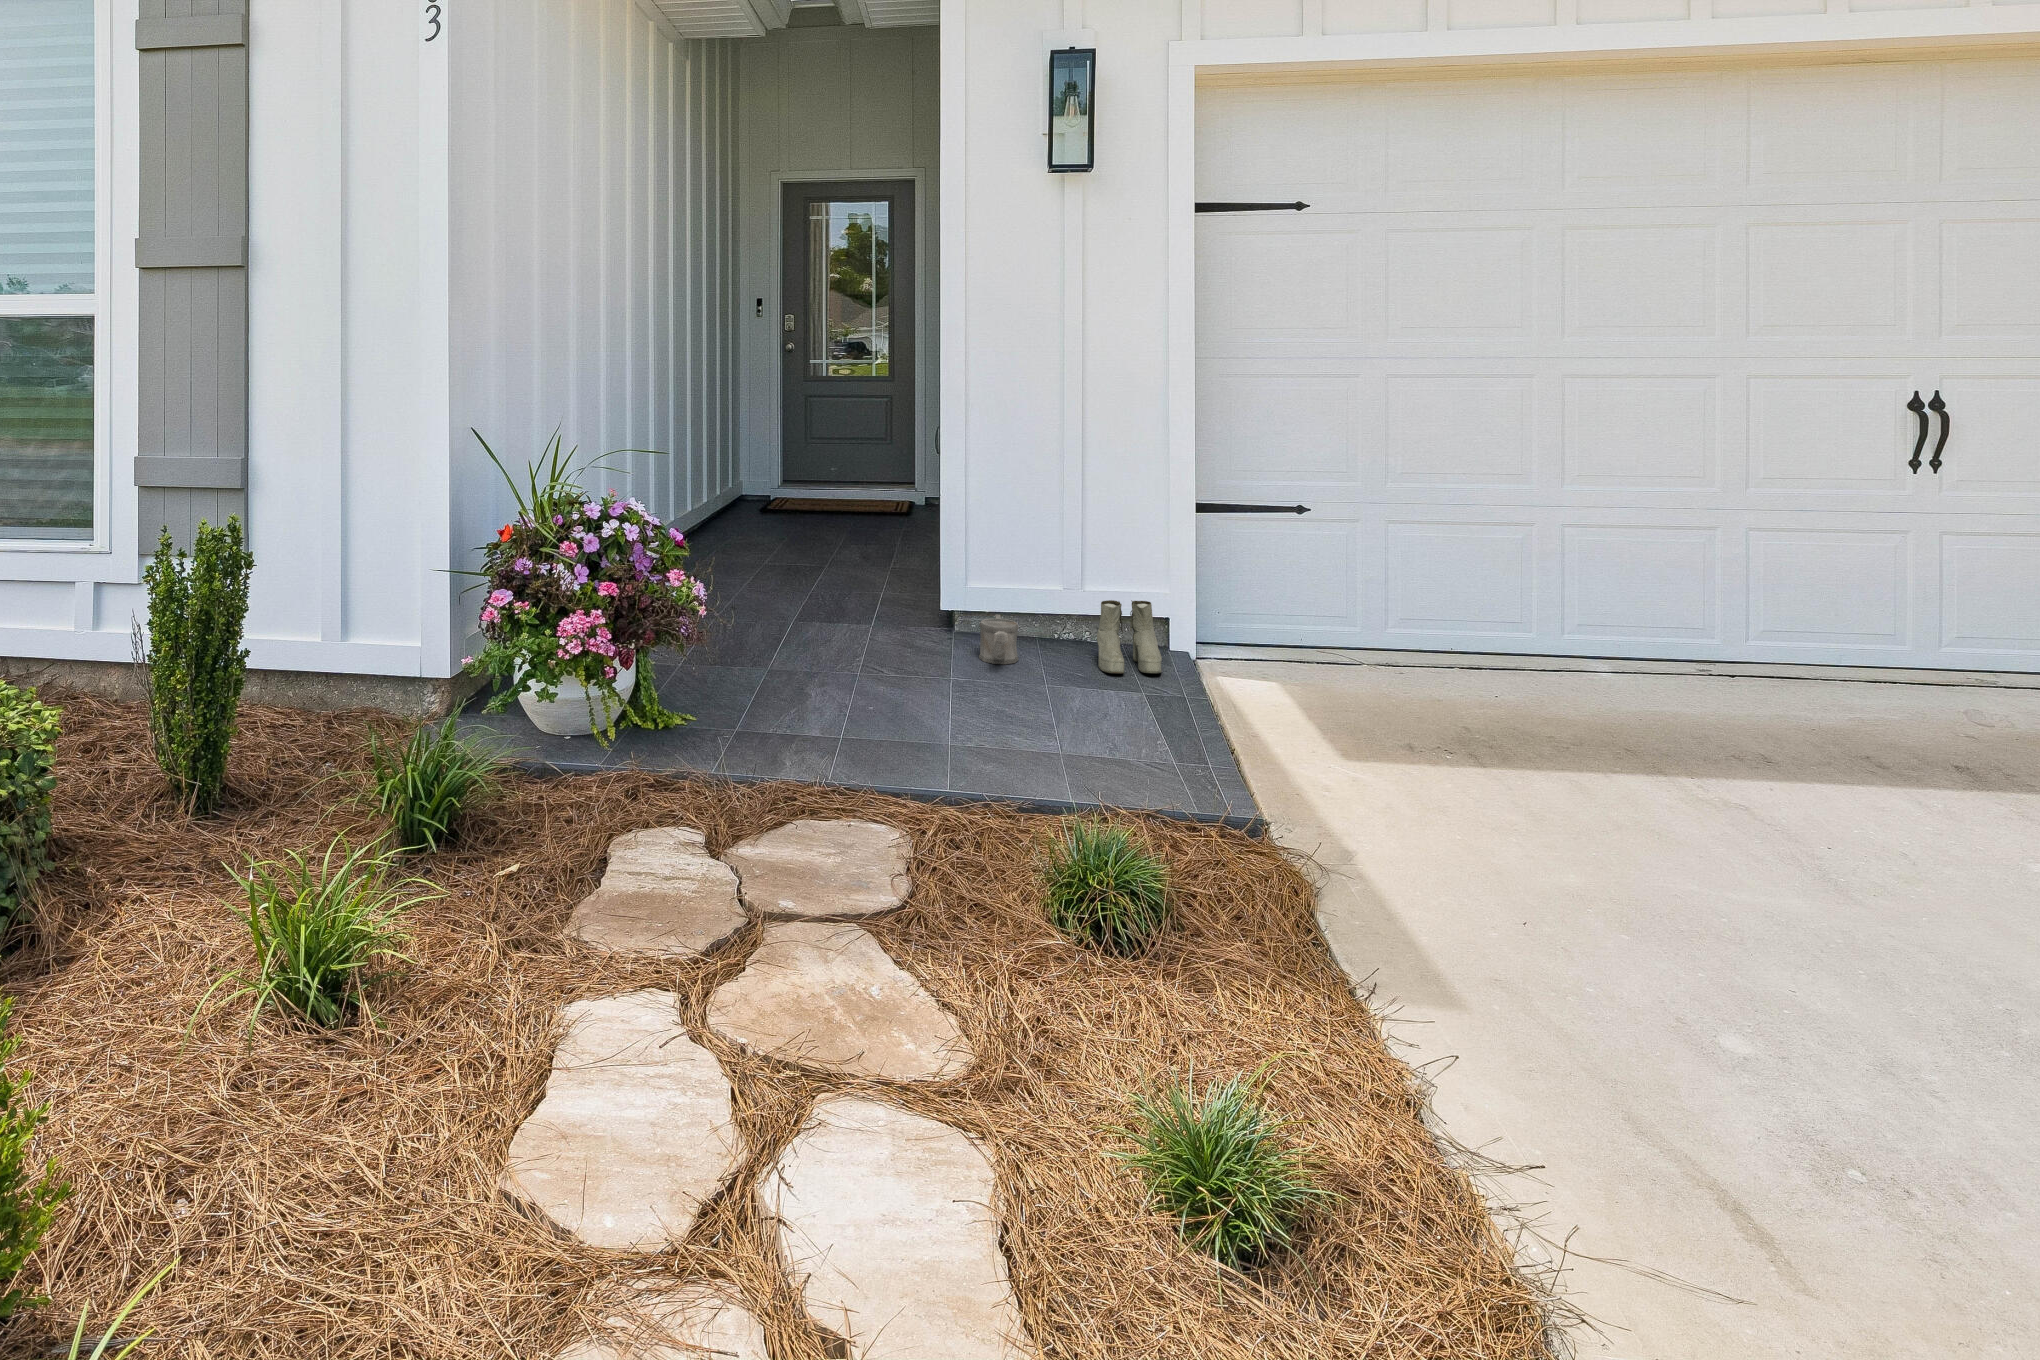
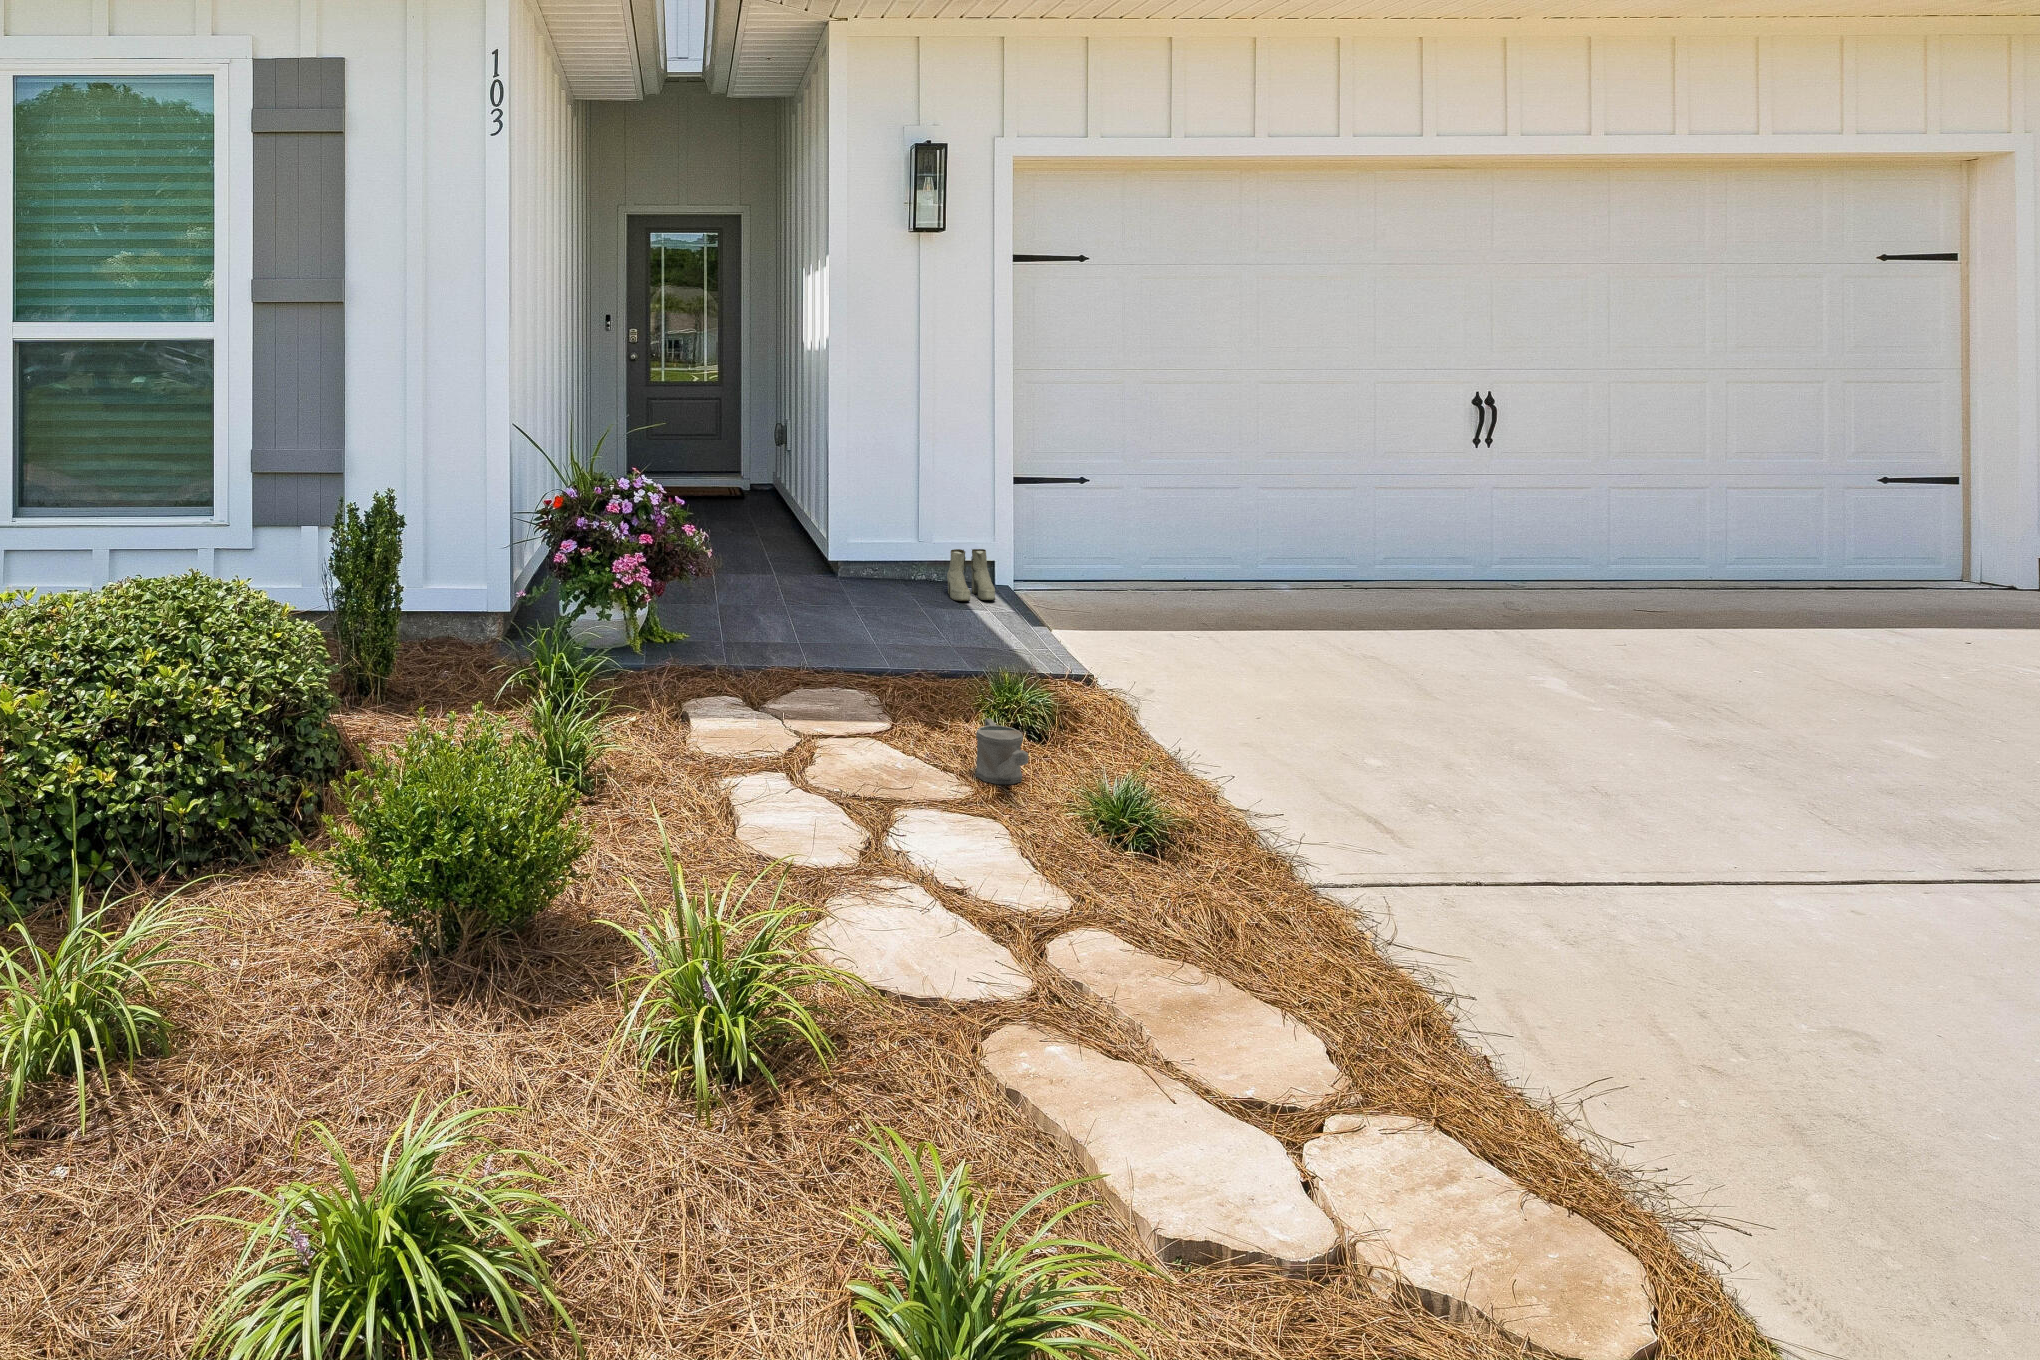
watering can: present [979,614,1019,664] -> present [975,719,1028,784]

